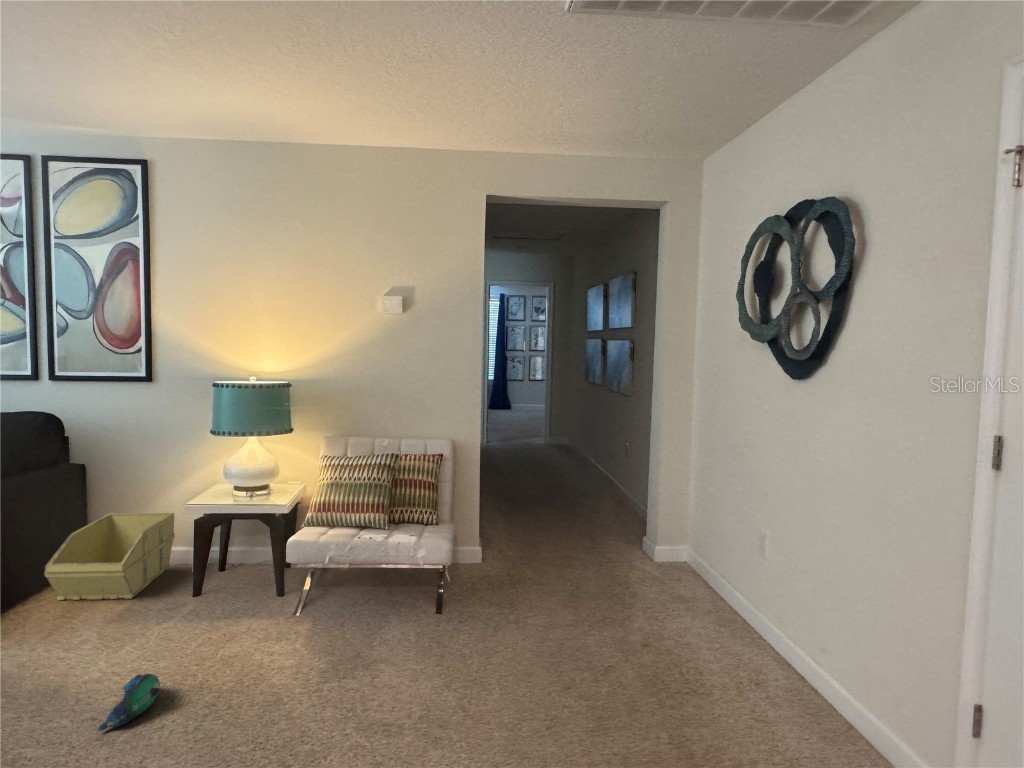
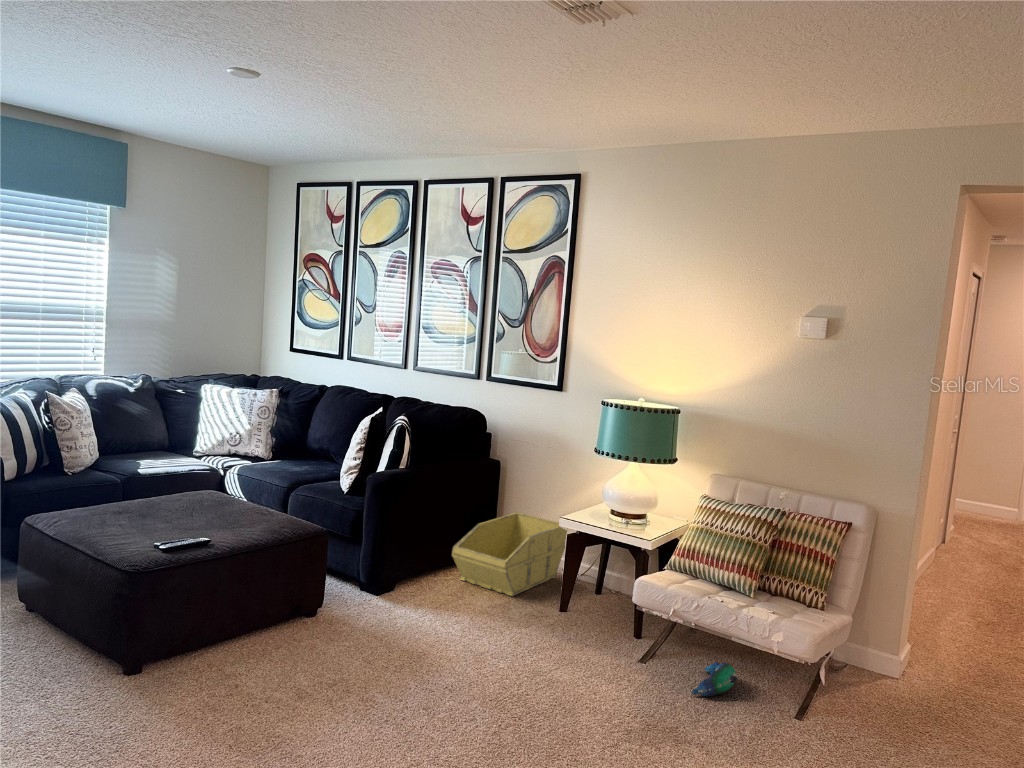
plush toy: present [98,674,160,731] -> present [692,662,738,697]

